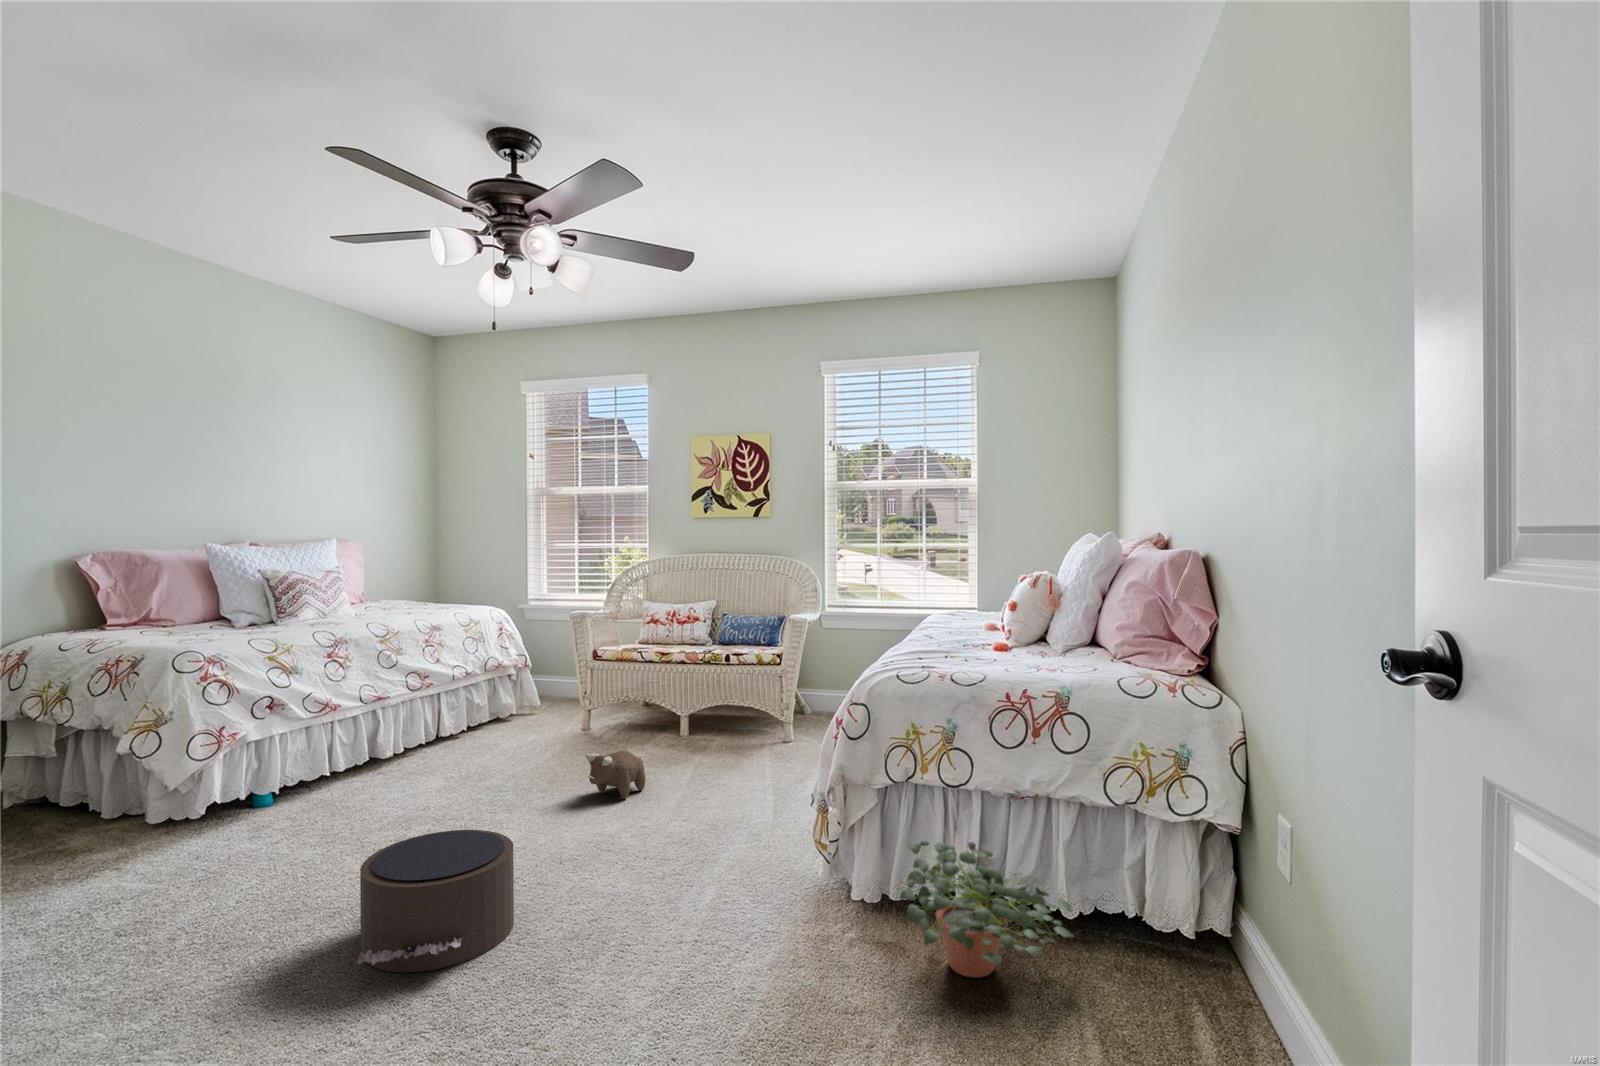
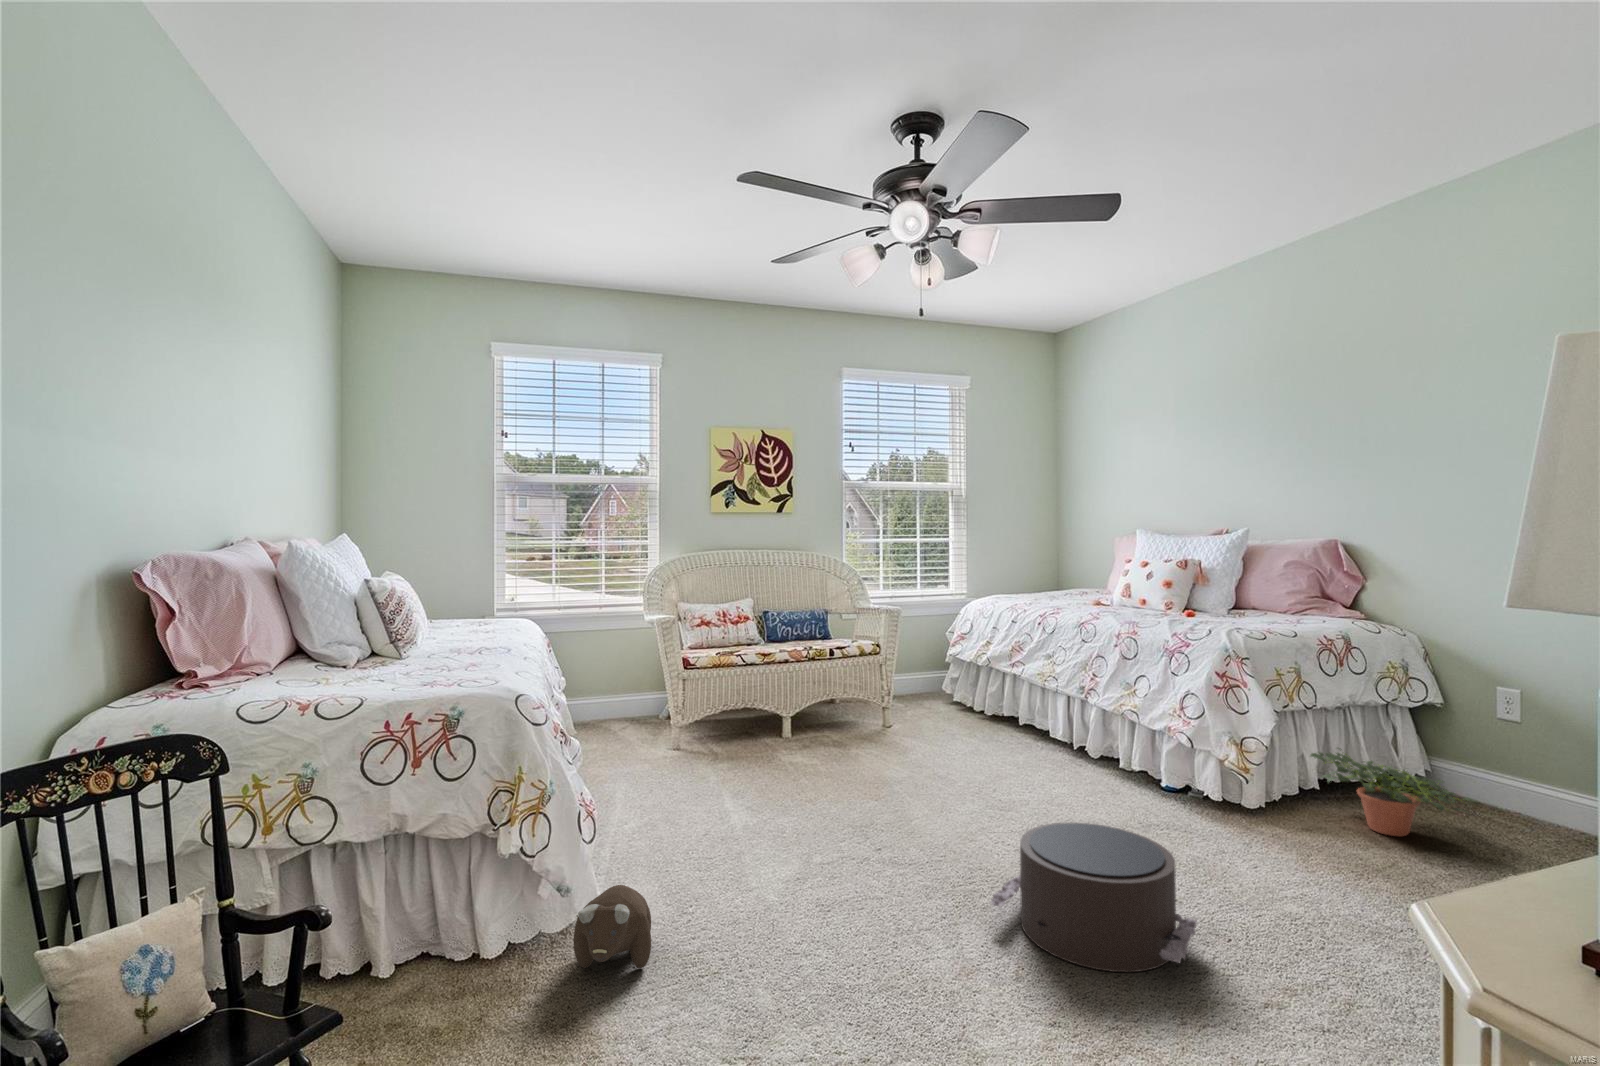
plush toy: present [585,750,645,798] -> present [573,885,651,968]

